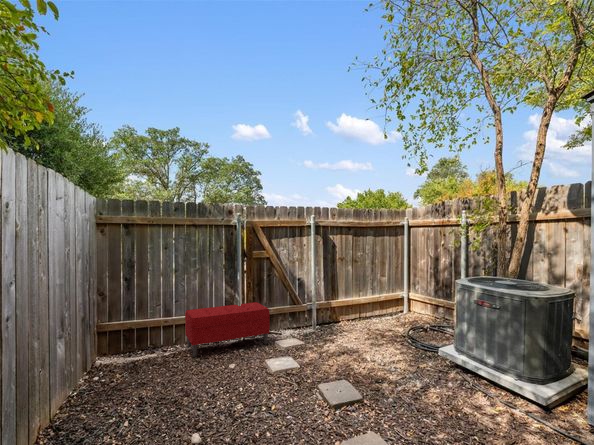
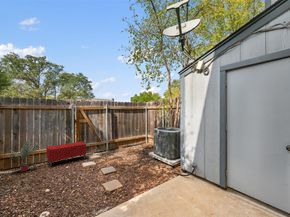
potted tree: none [109,292,171,365] -> present [8,140,38,172]

